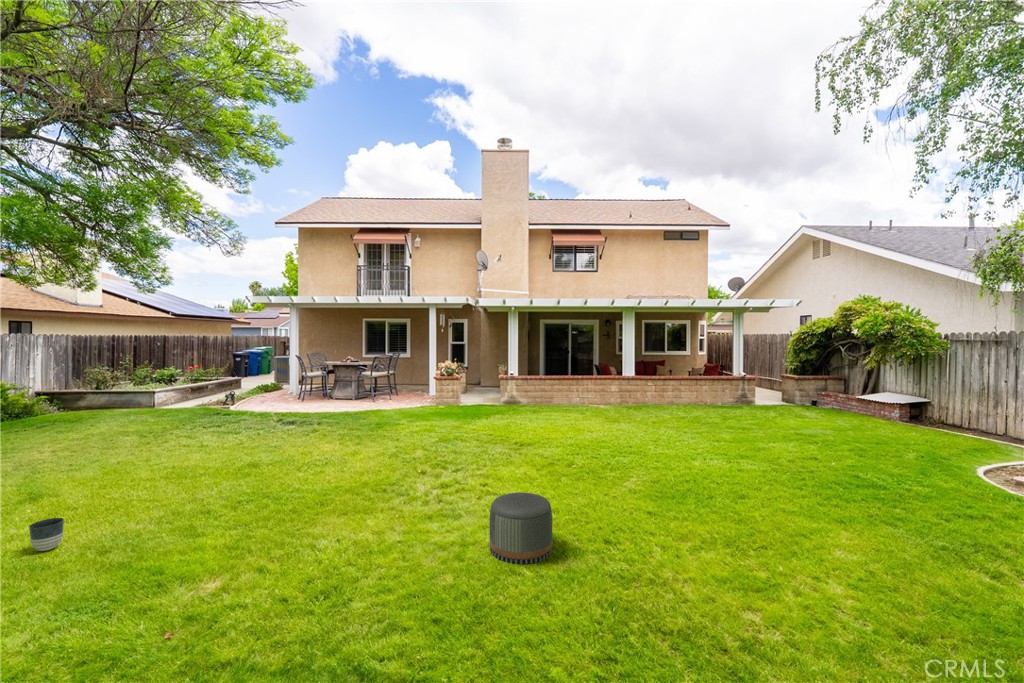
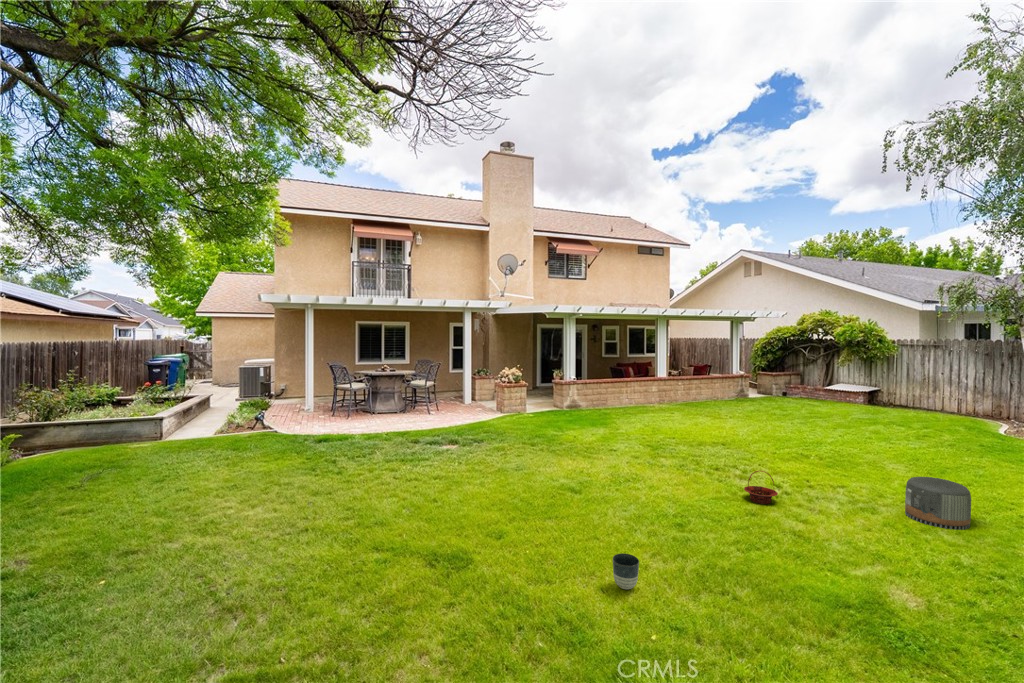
basket: none [376,468,411,506] -> present [744,471,778,504]

